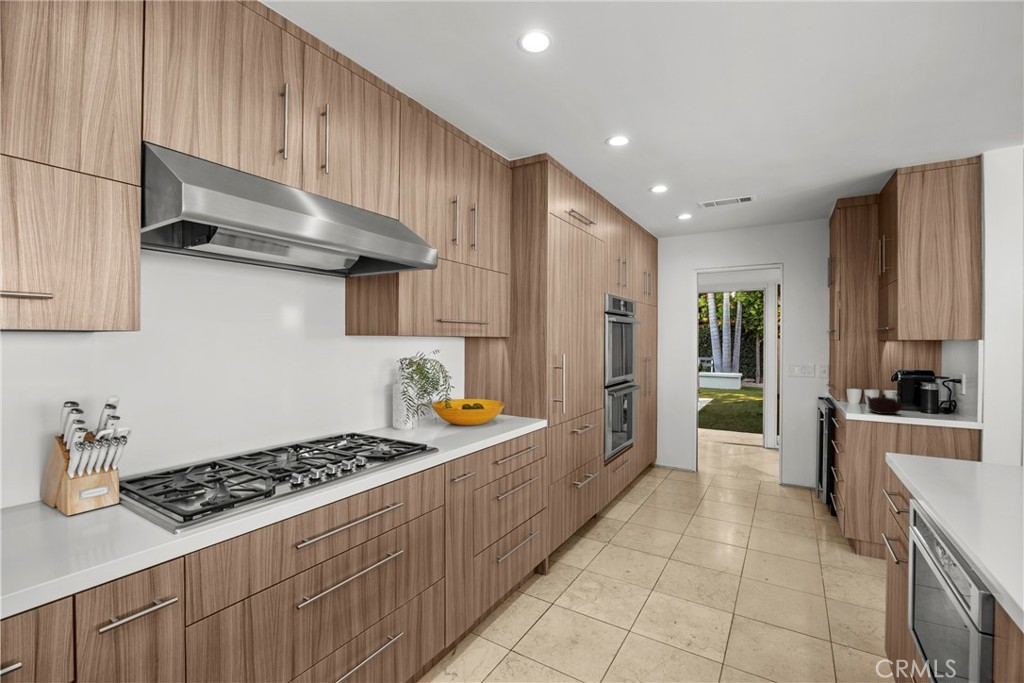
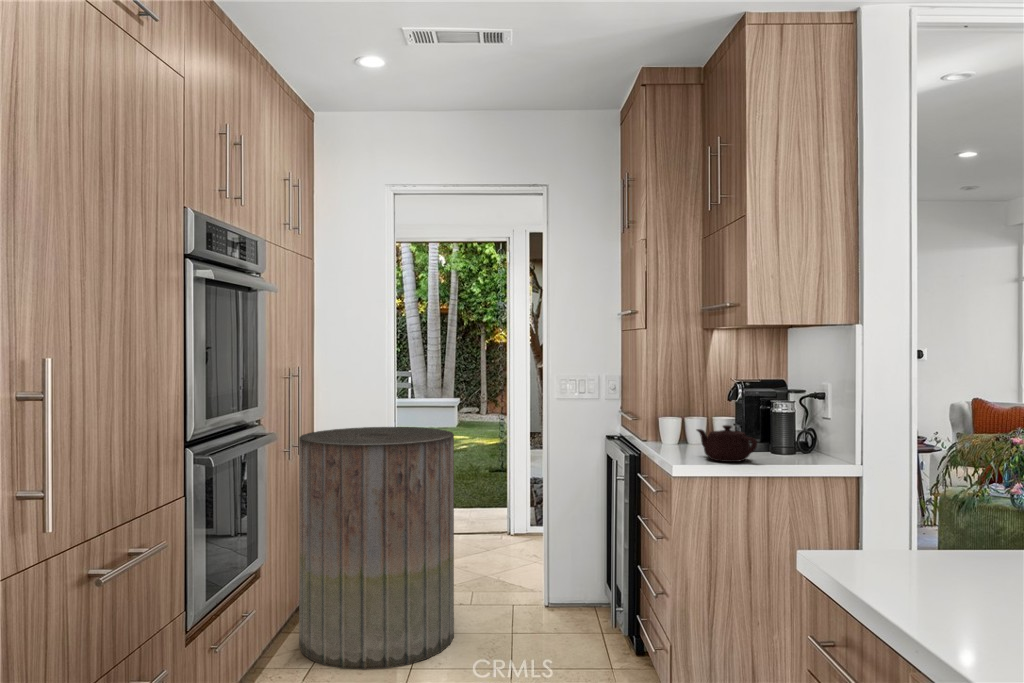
trash can: none [649,385,725,495] -> present [299,427,454,670]

